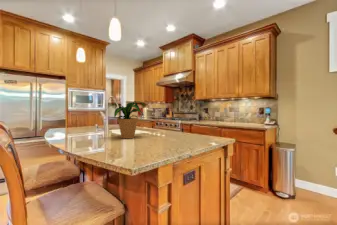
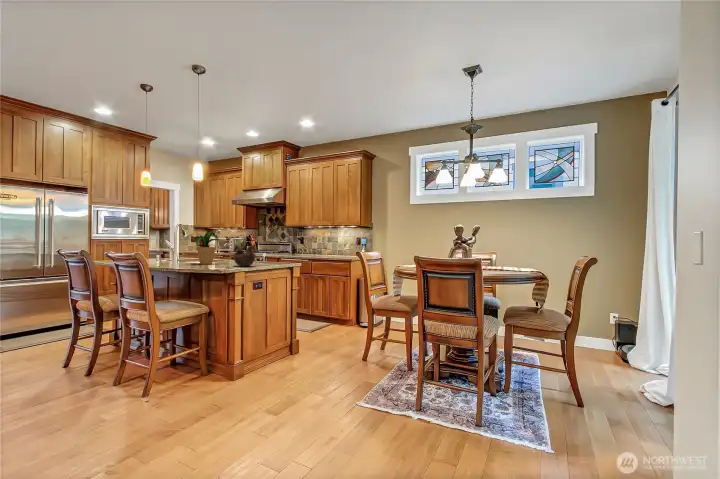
decorative bowl: none [155,115,189,147] -> present [233,244,256,266]

